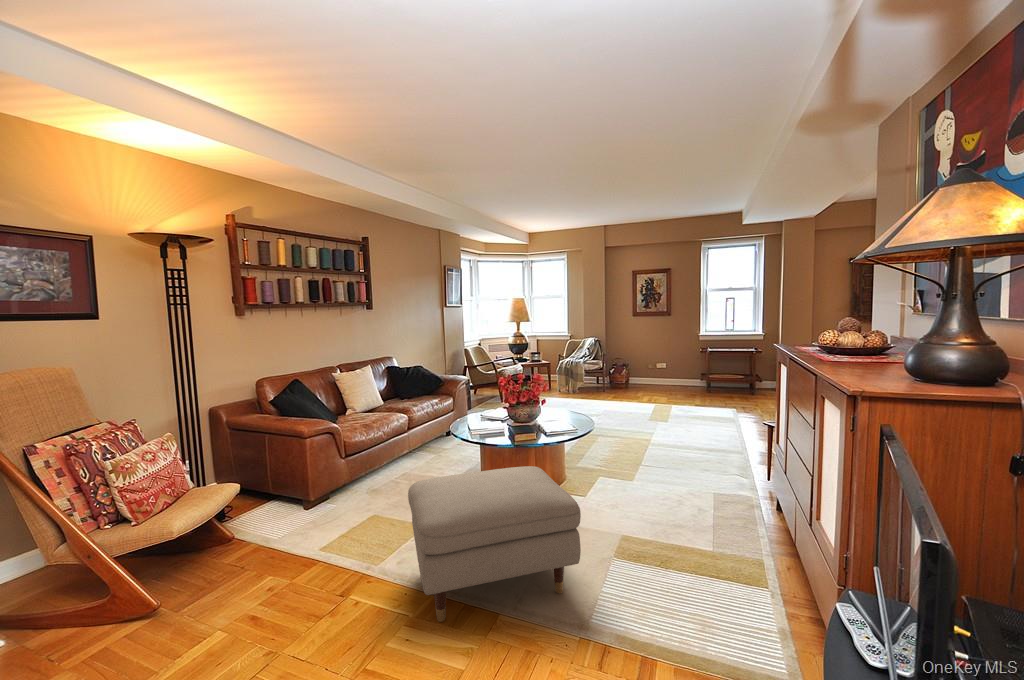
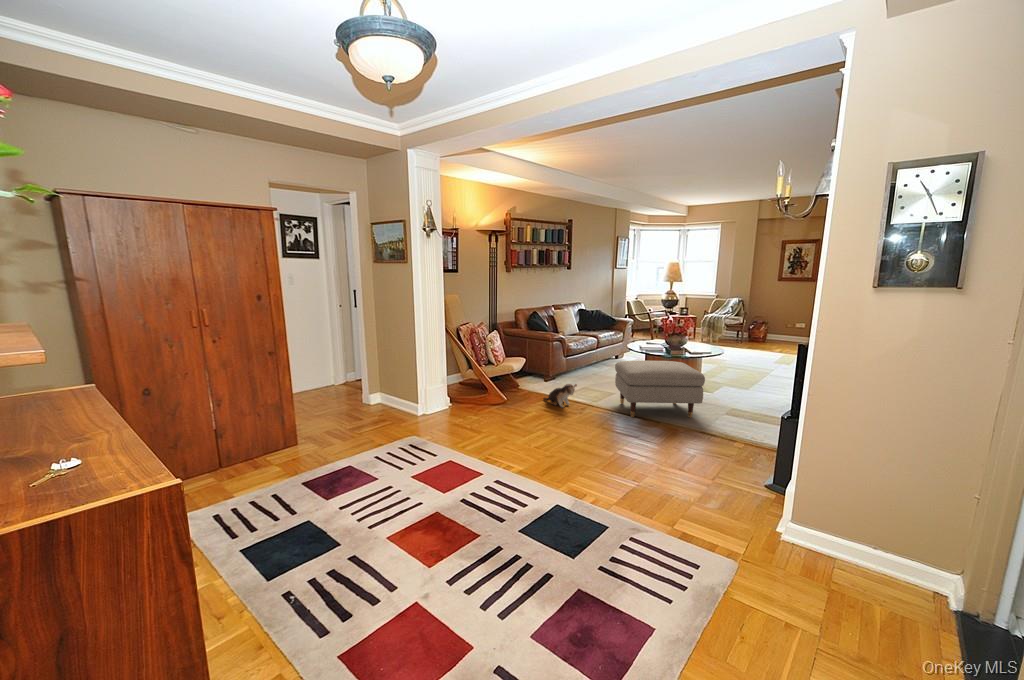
plush toy: none [257,553,318,612] -> present [543,384,577,407]

